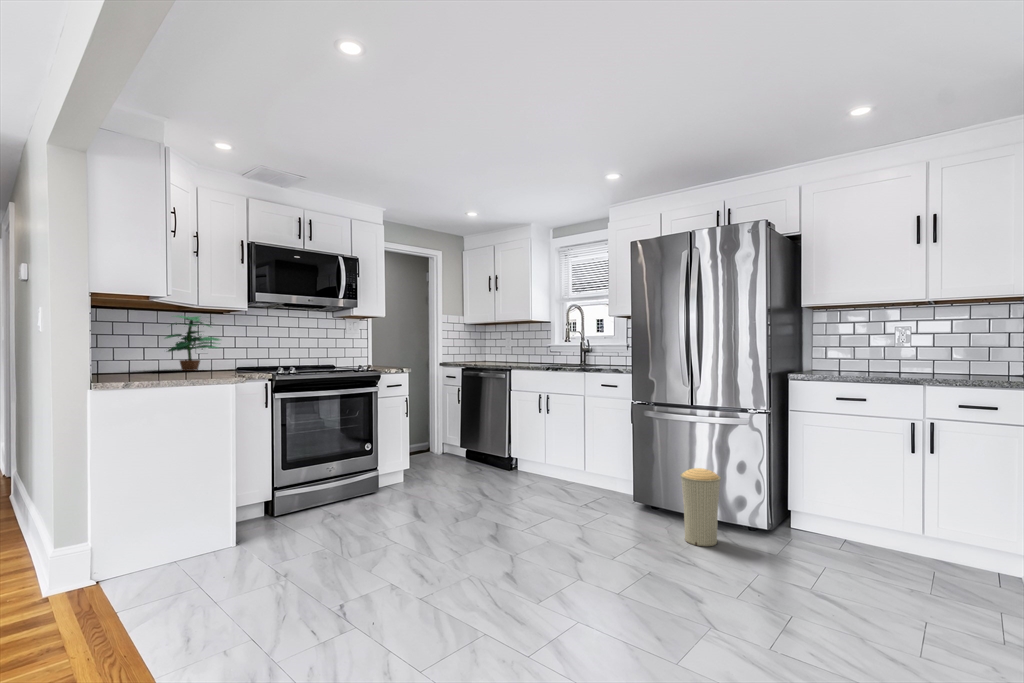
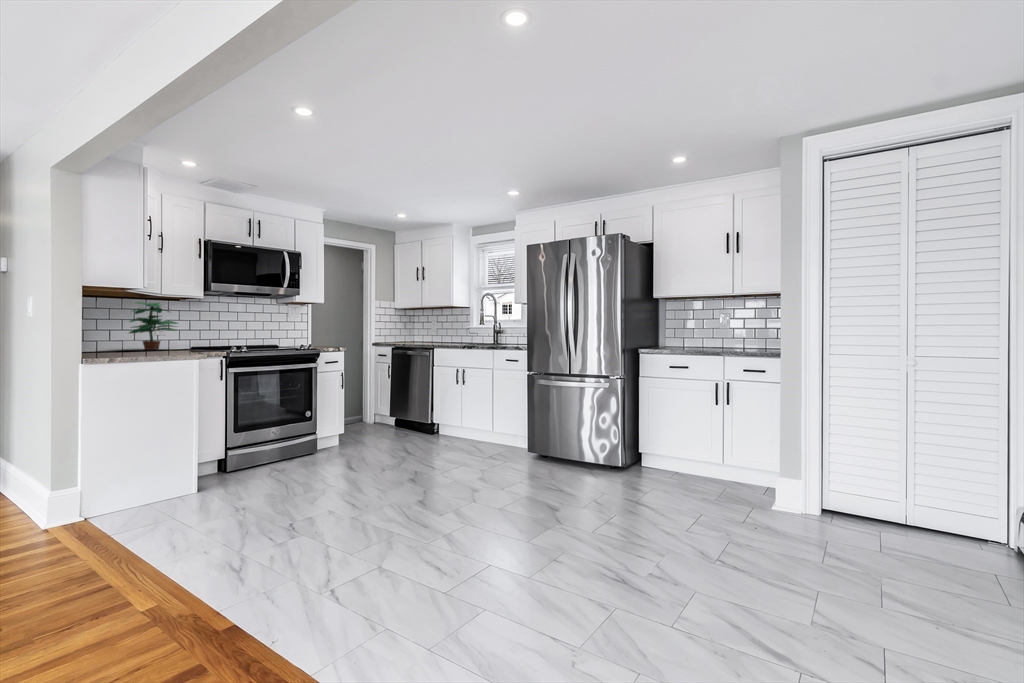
trash can: present [680,468,721,546] -> none [557,421,586,478]

